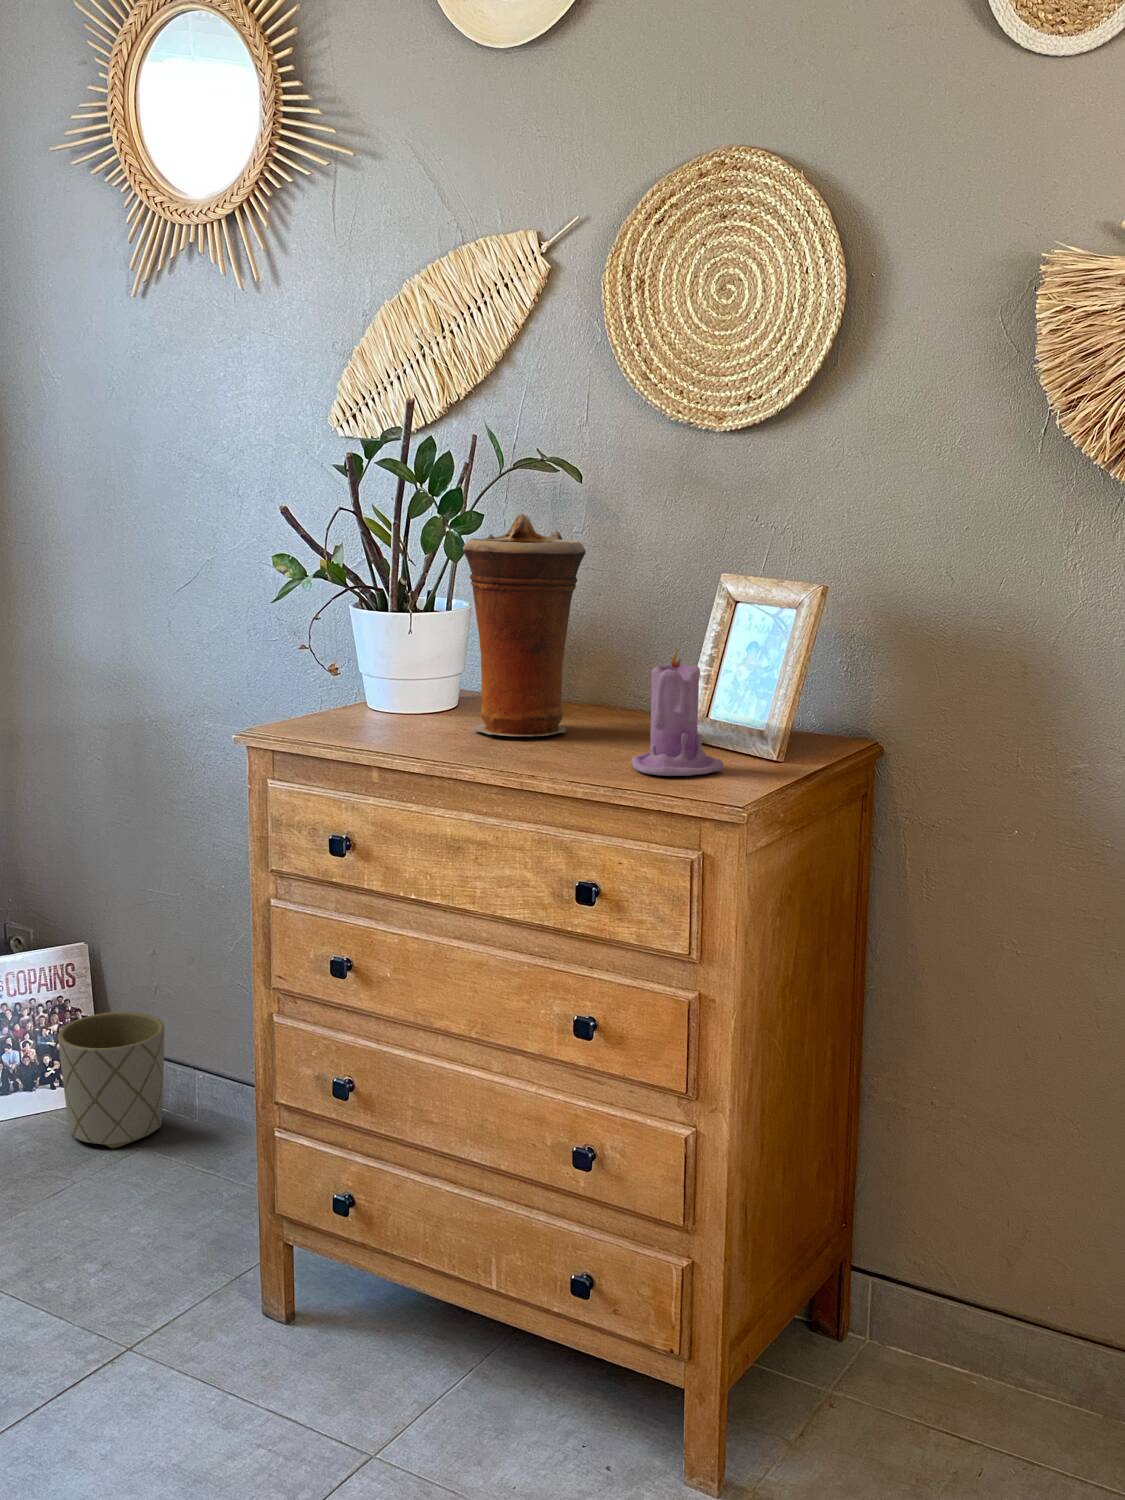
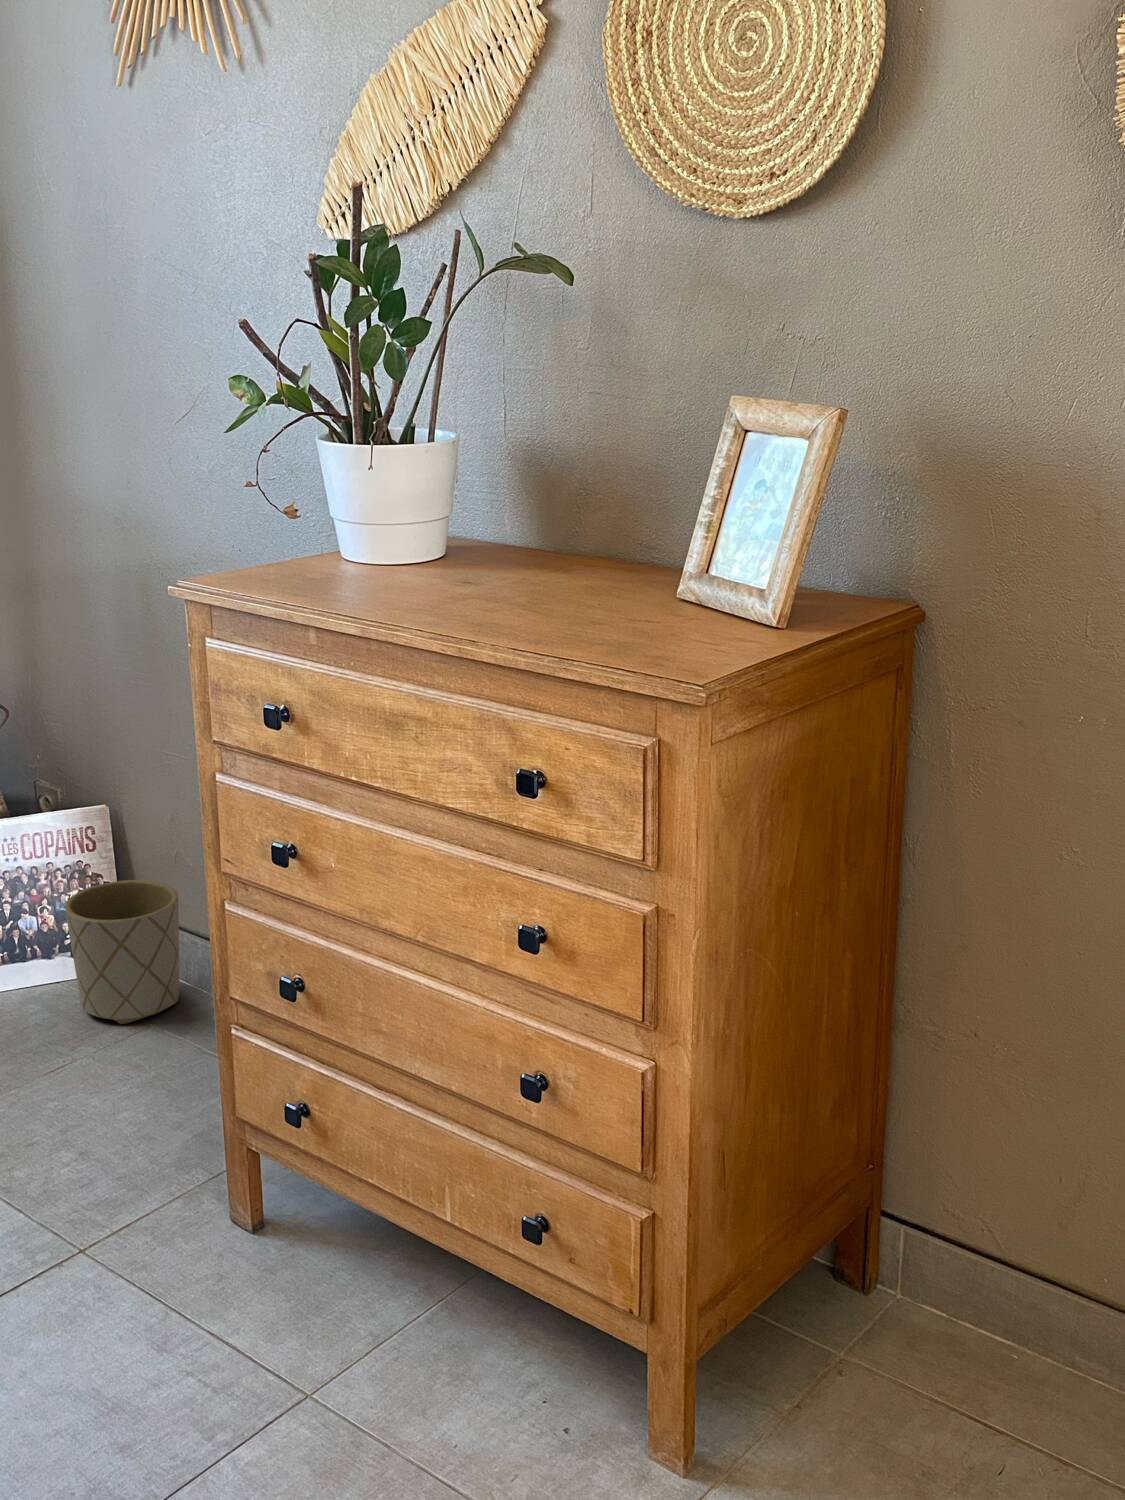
vase: present [463,513,586,736] -> none [418,322,595,593]
candle: present [631,648,723,776] -> none [592,487,701,644]

